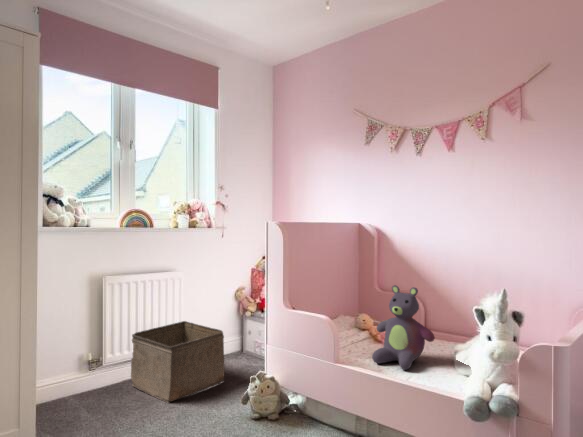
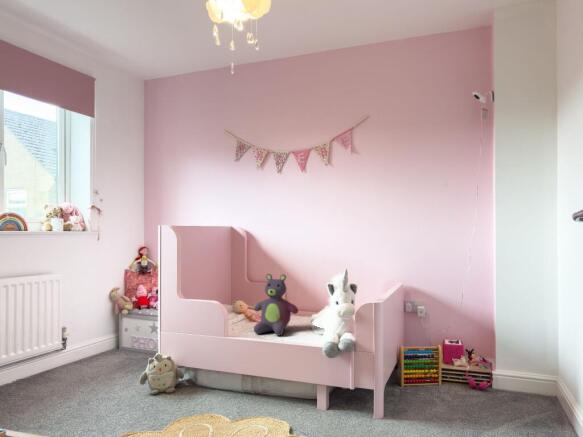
storage bin: present [131,321,225,402] -> none [13,322,112,396]

